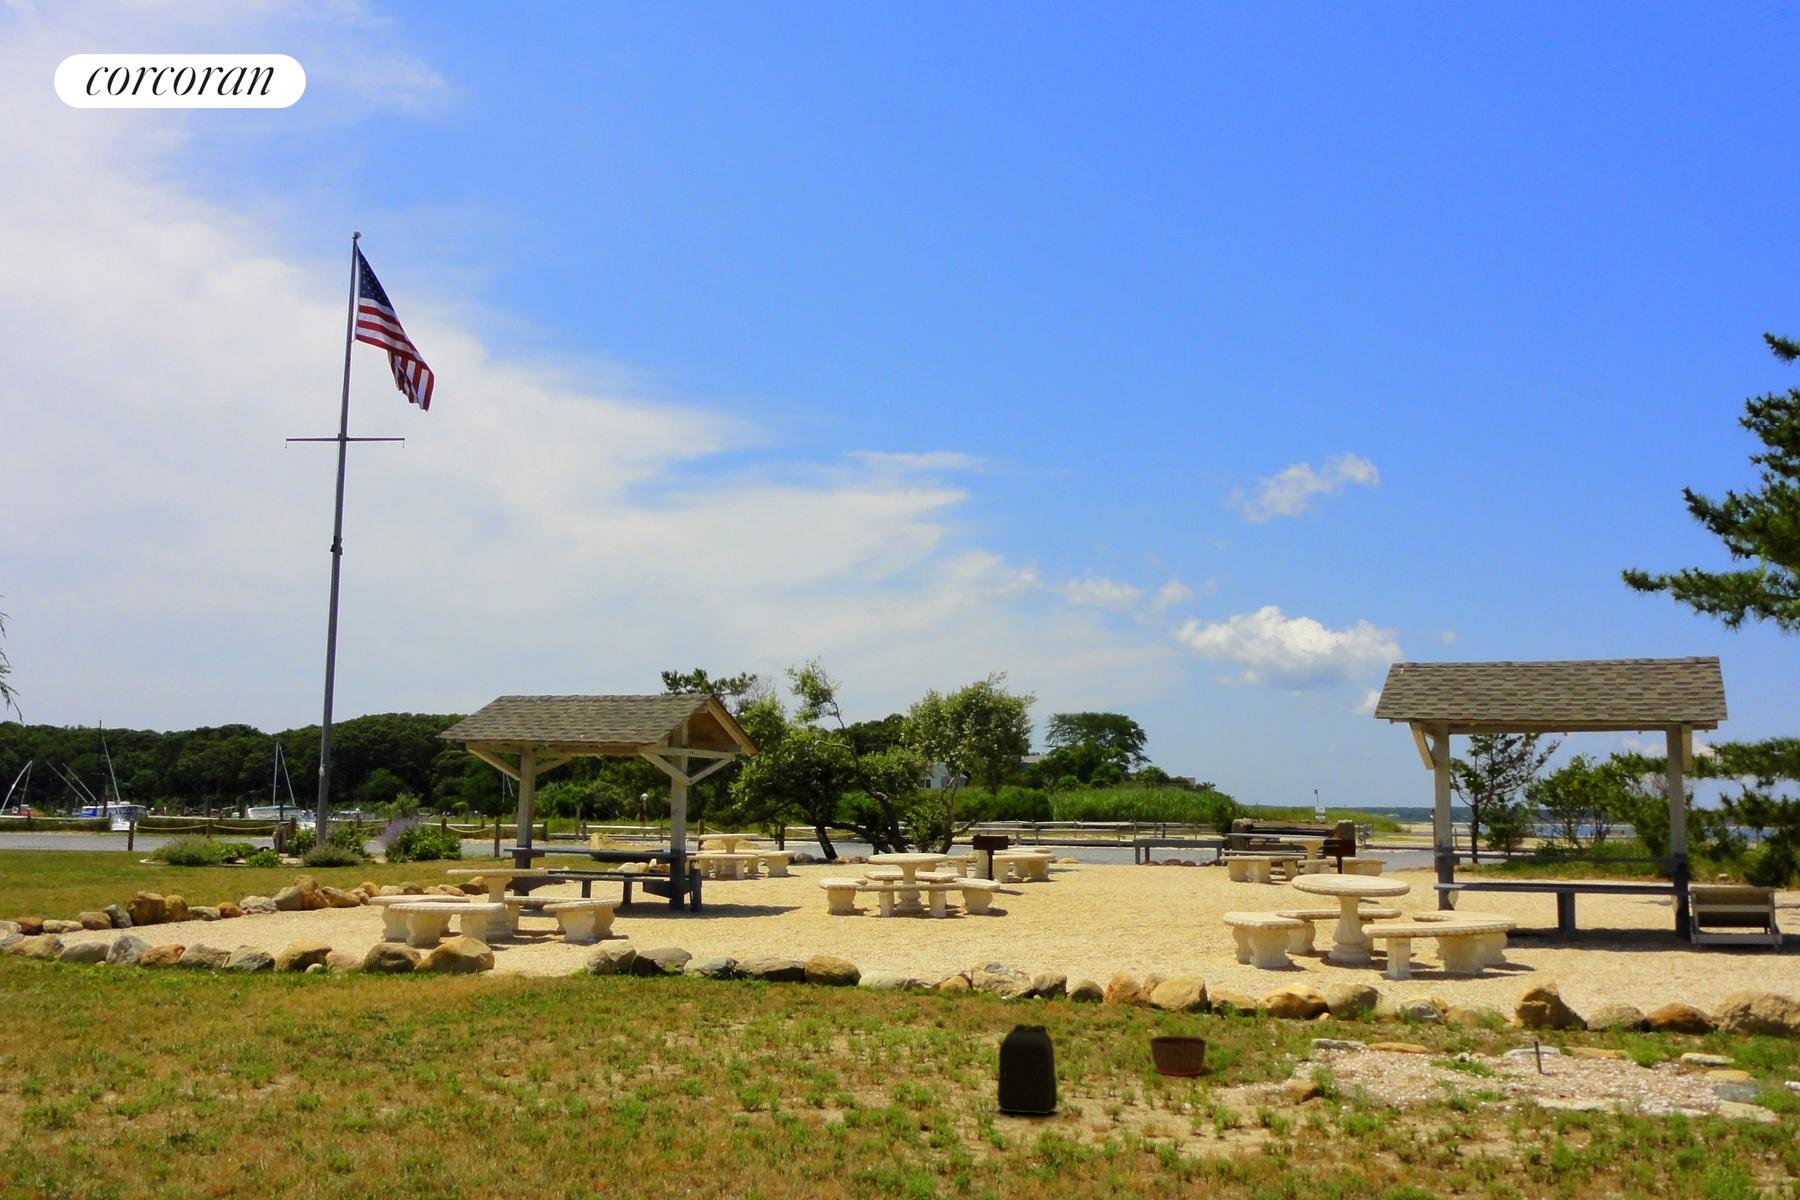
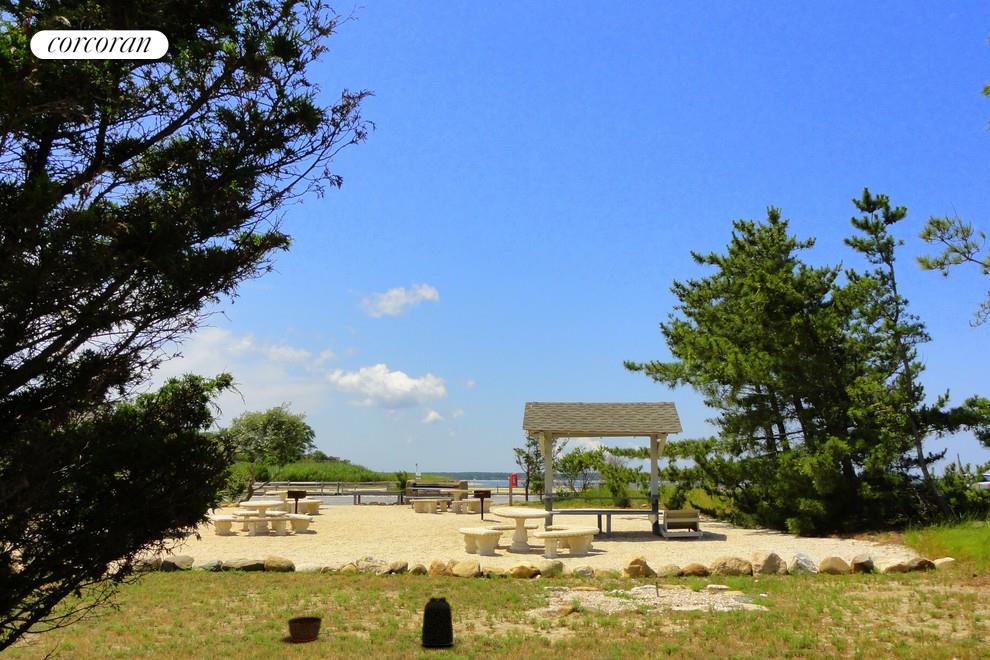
basket: present [1150,1036,1207,1076] -> present [288,616,322,642]

